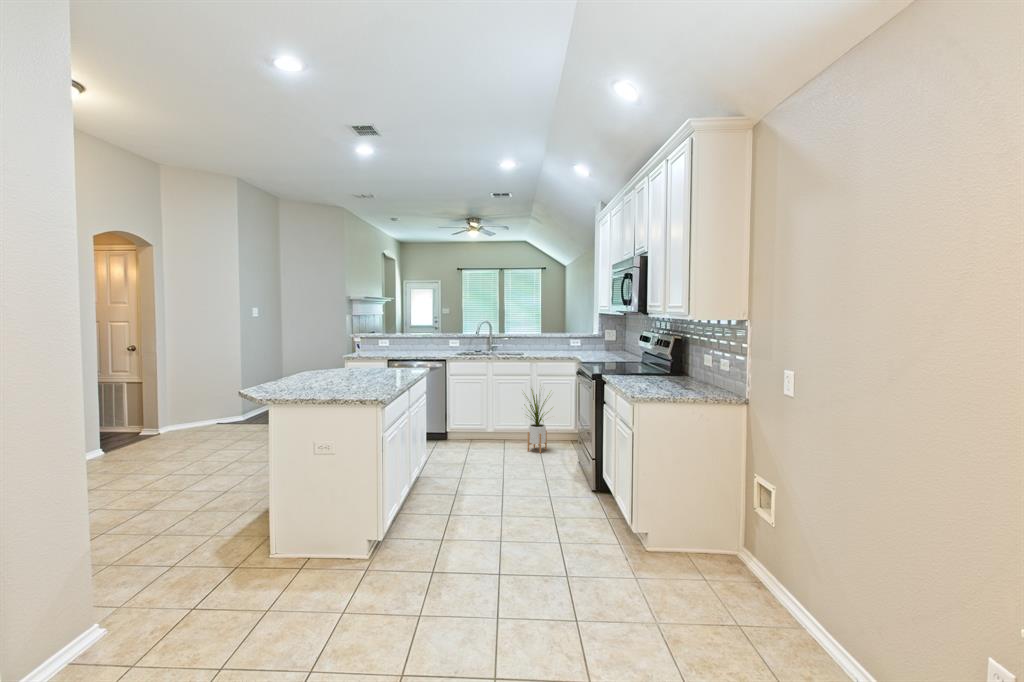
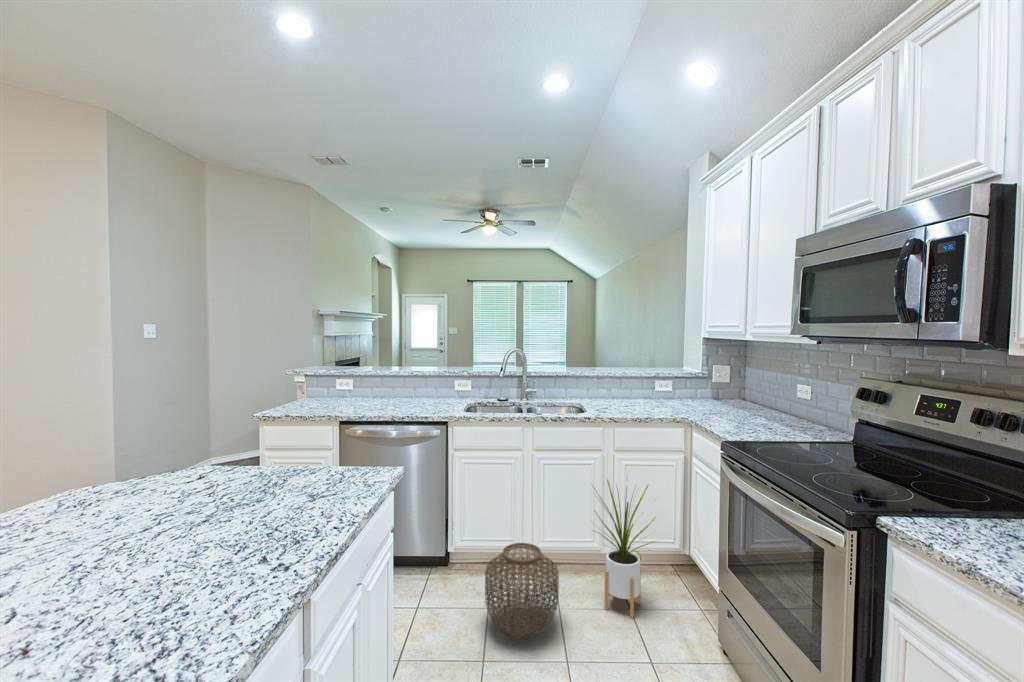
woven basket: none [466,416,503,458] -> present [485,543,559,639]

